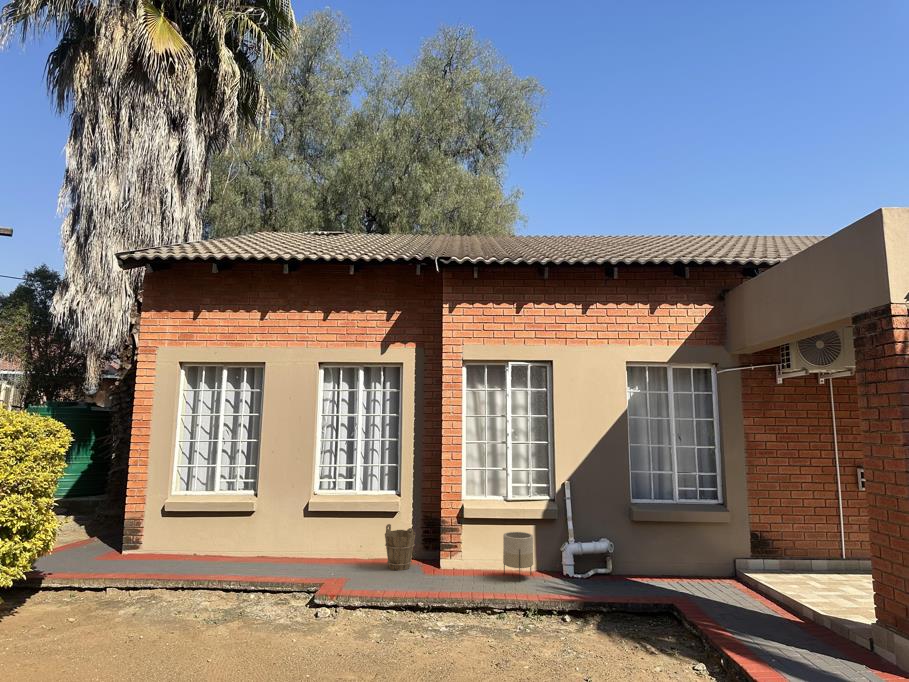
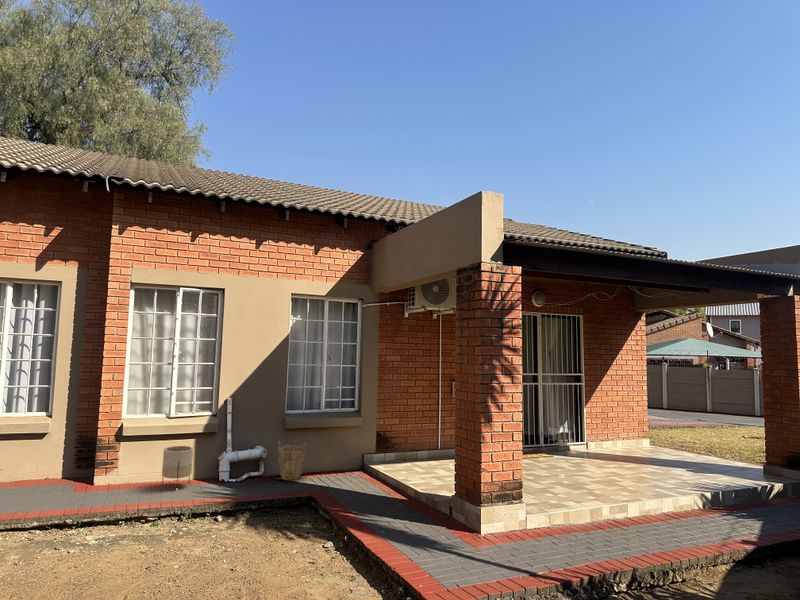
bucket: present [385,524,416,570] -> present [278,442,306,480]

